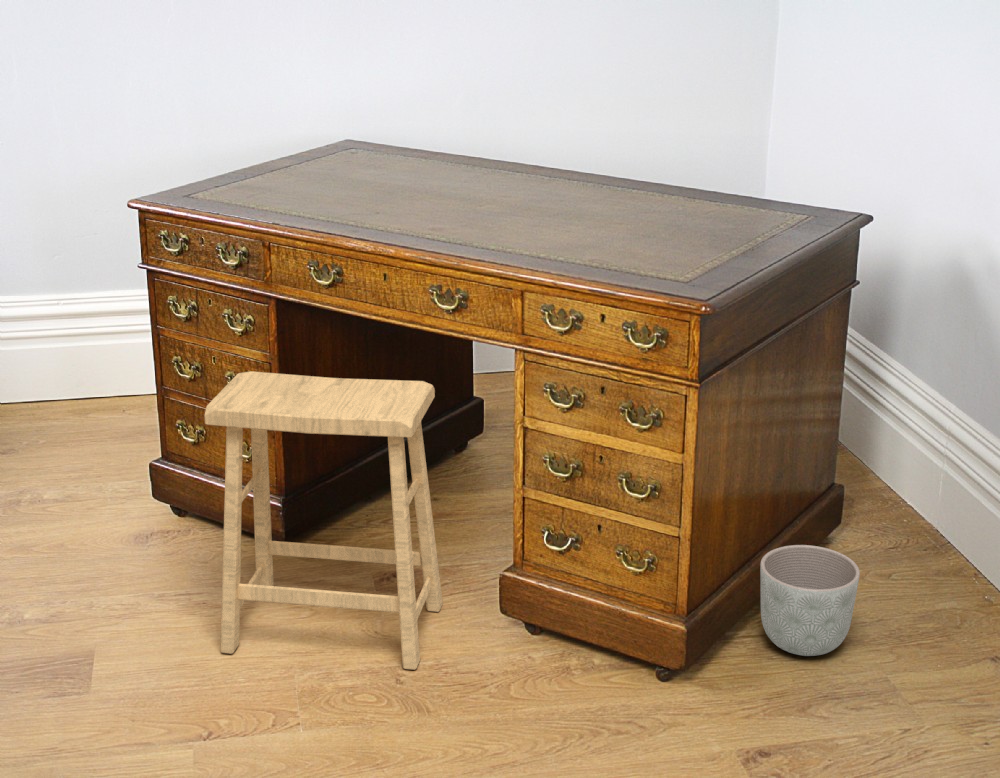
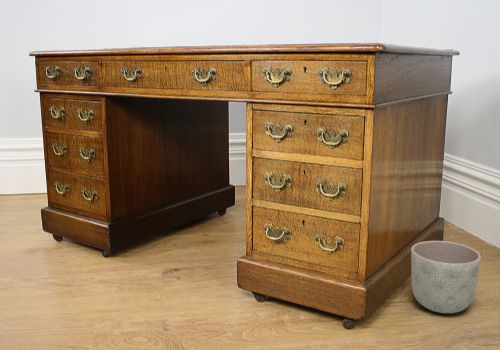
footstool: present [204,371,443,670] -> none [38,129,203,322]

